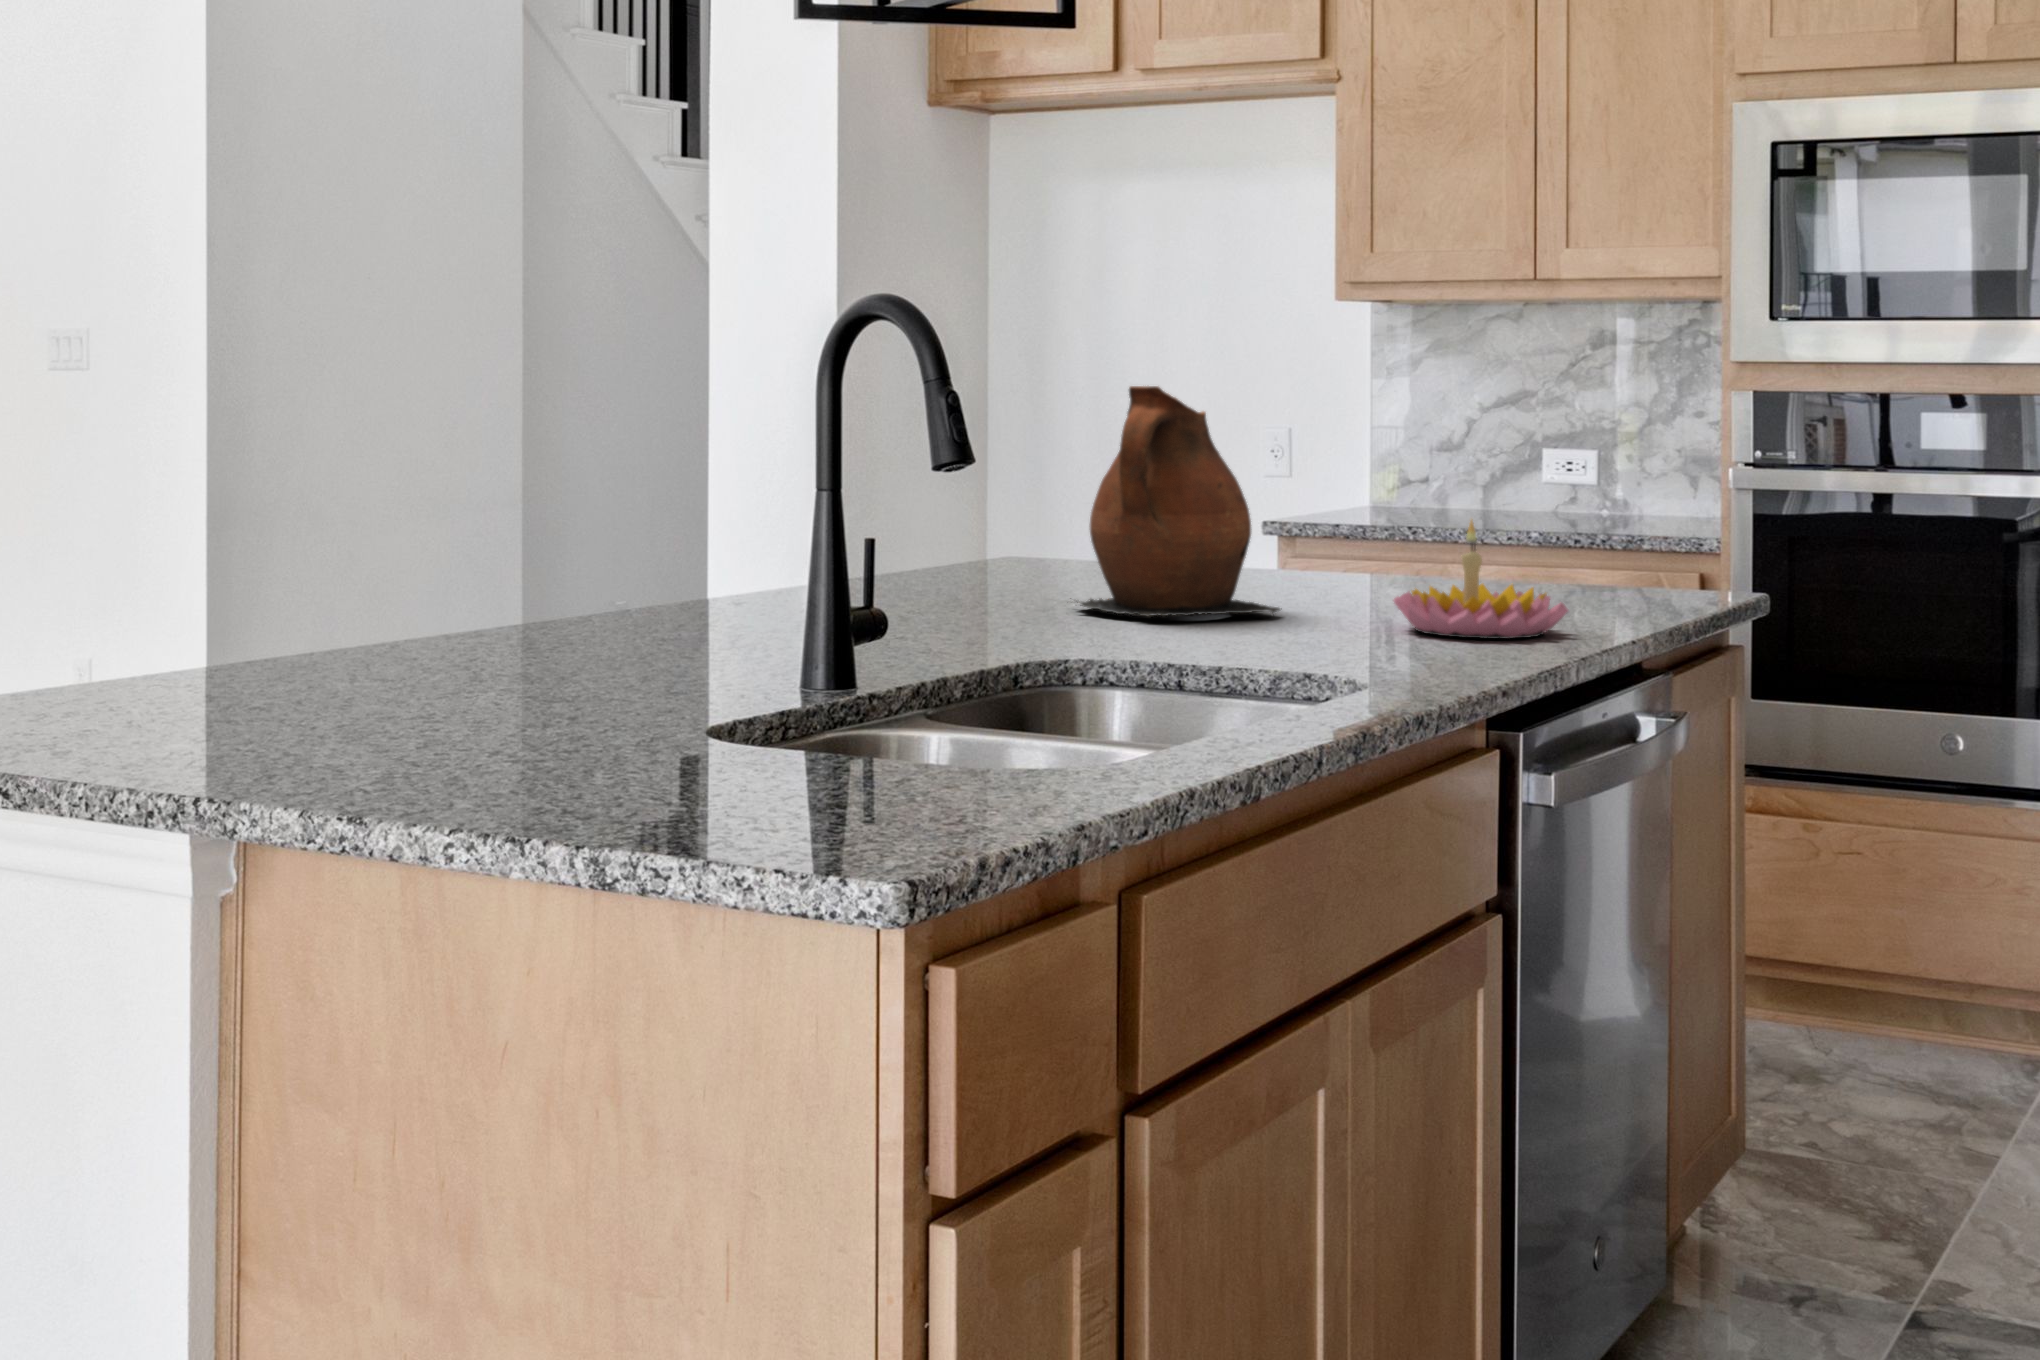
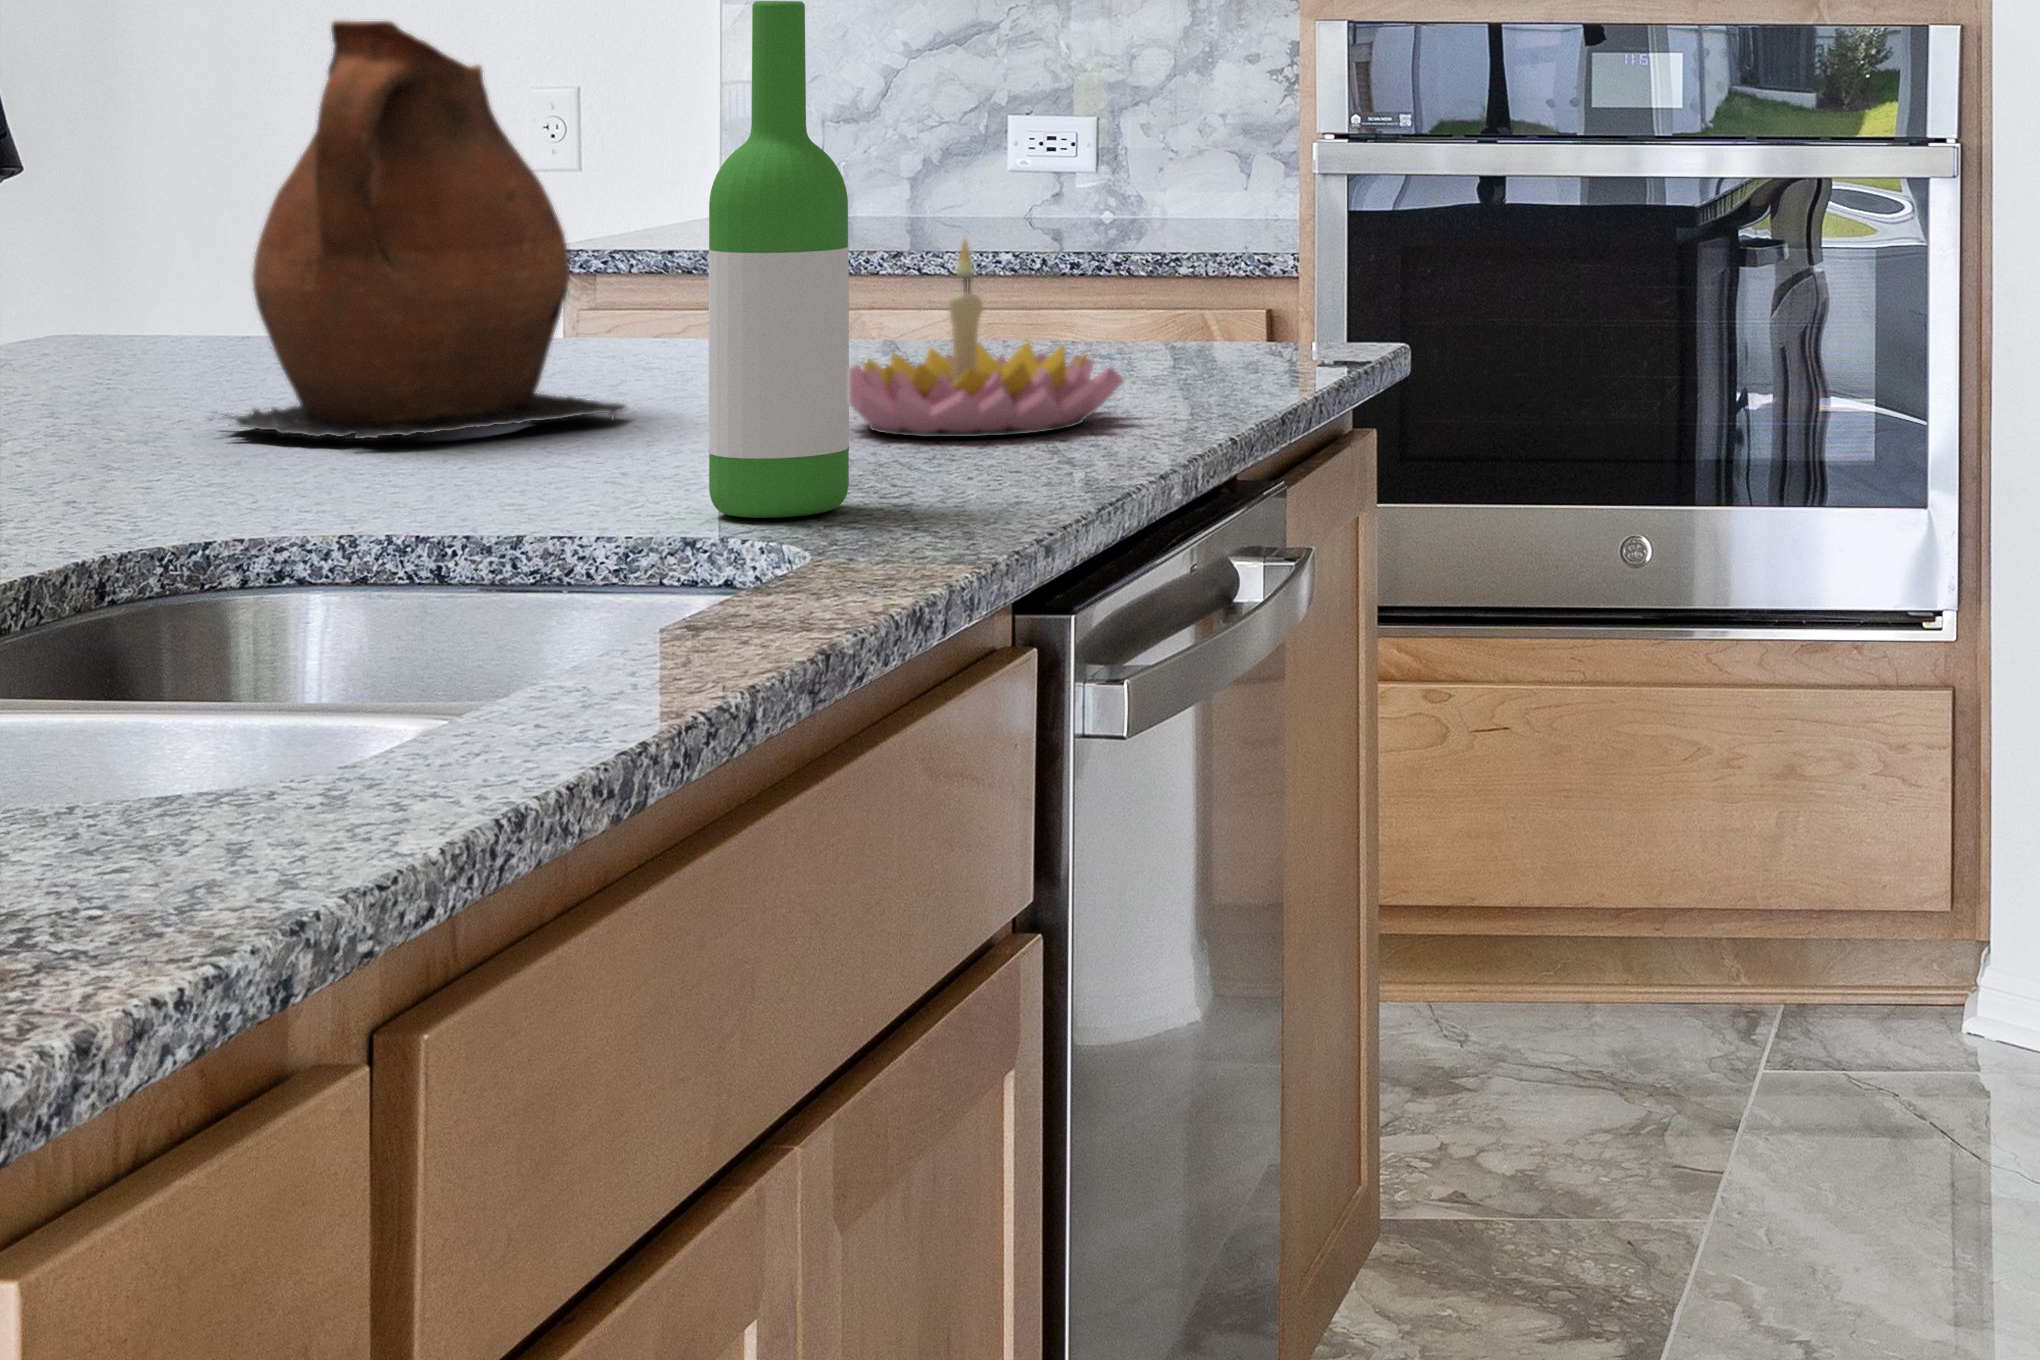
wine bottle: none [1315,374,1392,671] -> present [709,1,849,518]

